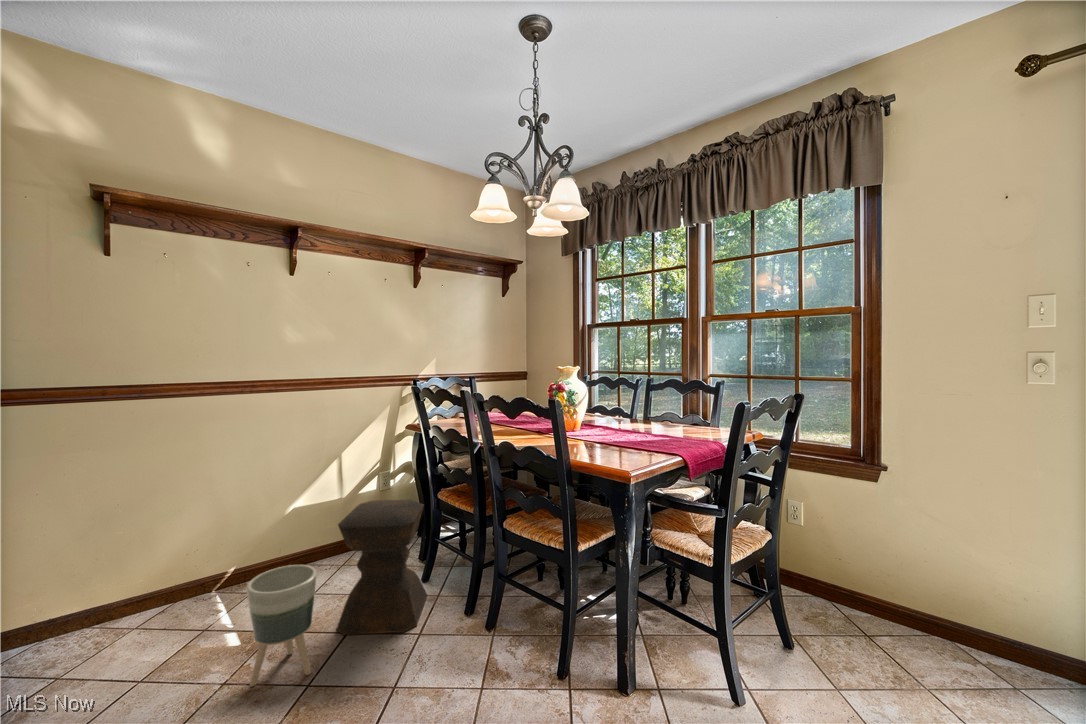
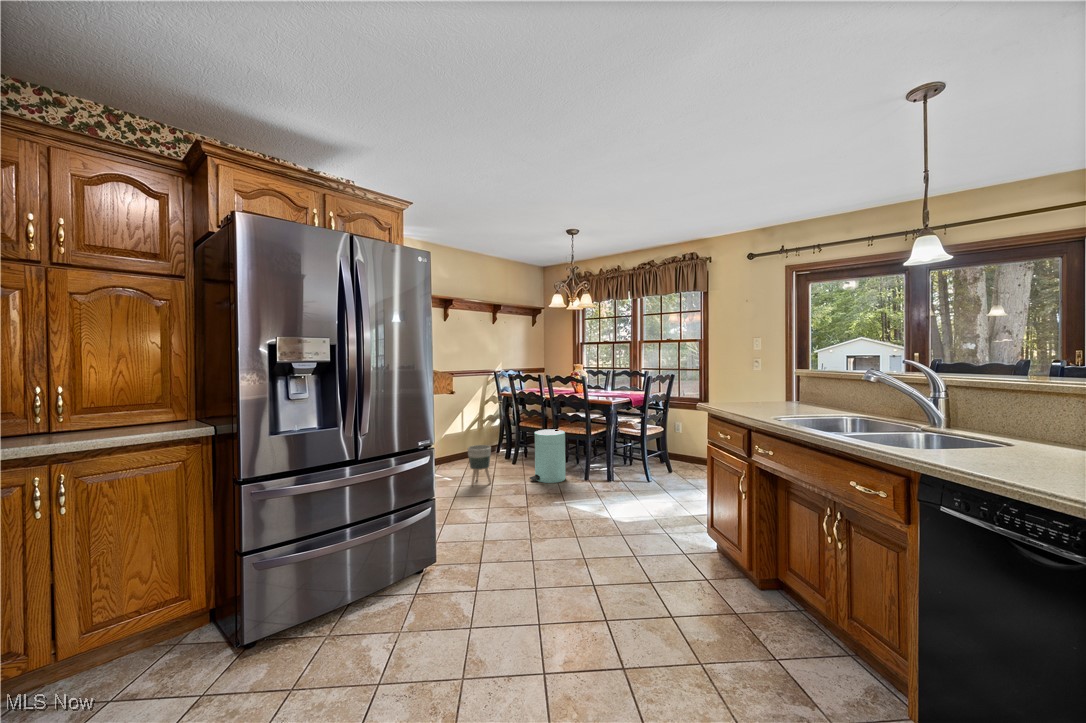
stool: present [336,500,427,635] -> none [488,425,522,476]
trash can: none [416,525,512,687] -> present [530,430,566,483]

